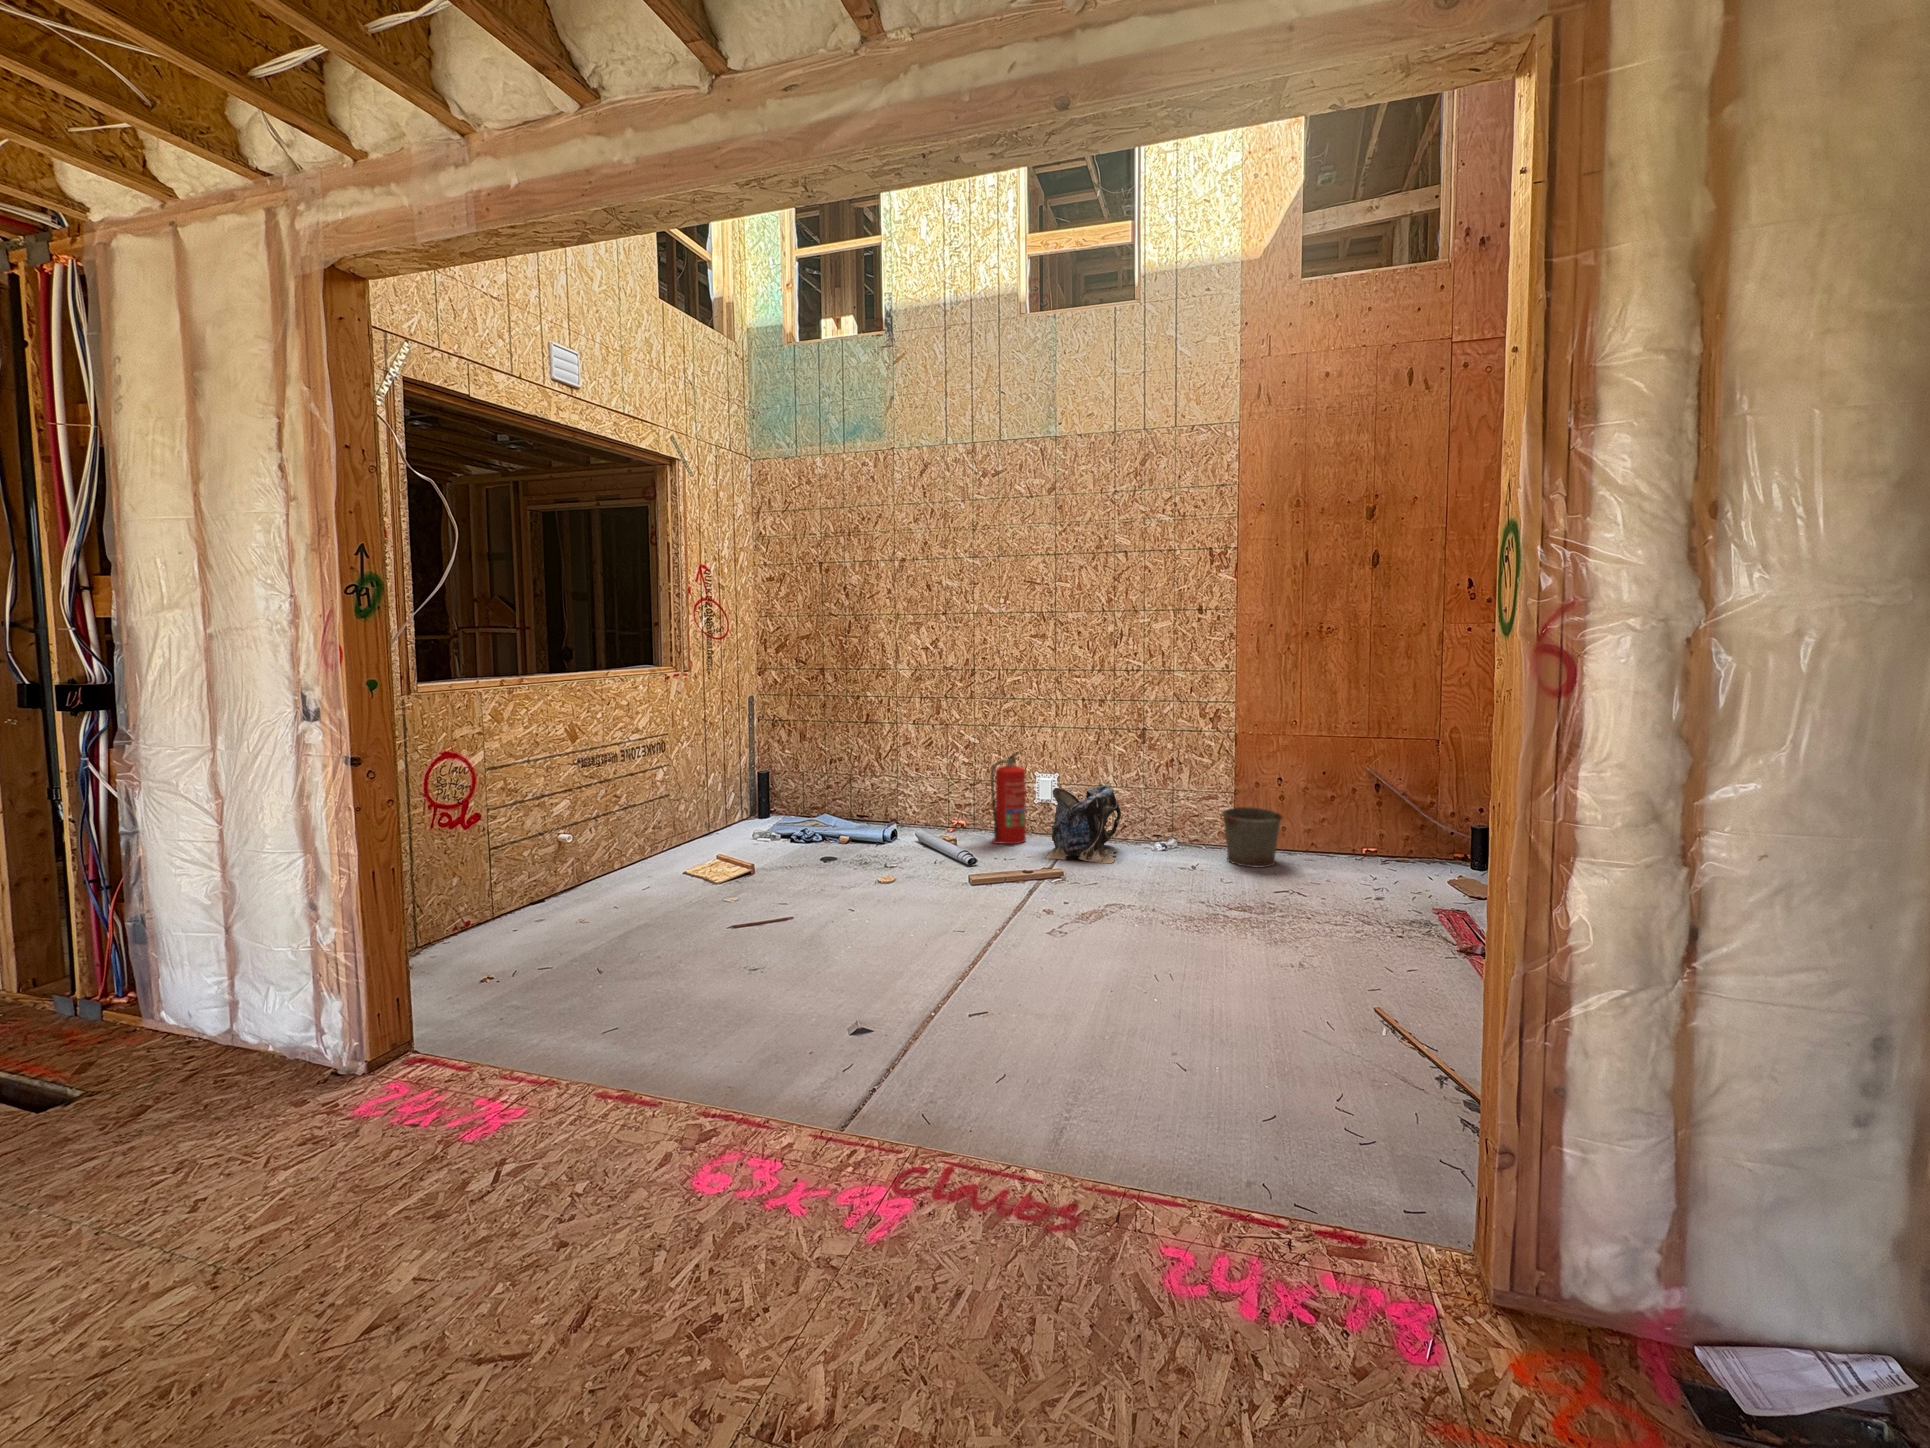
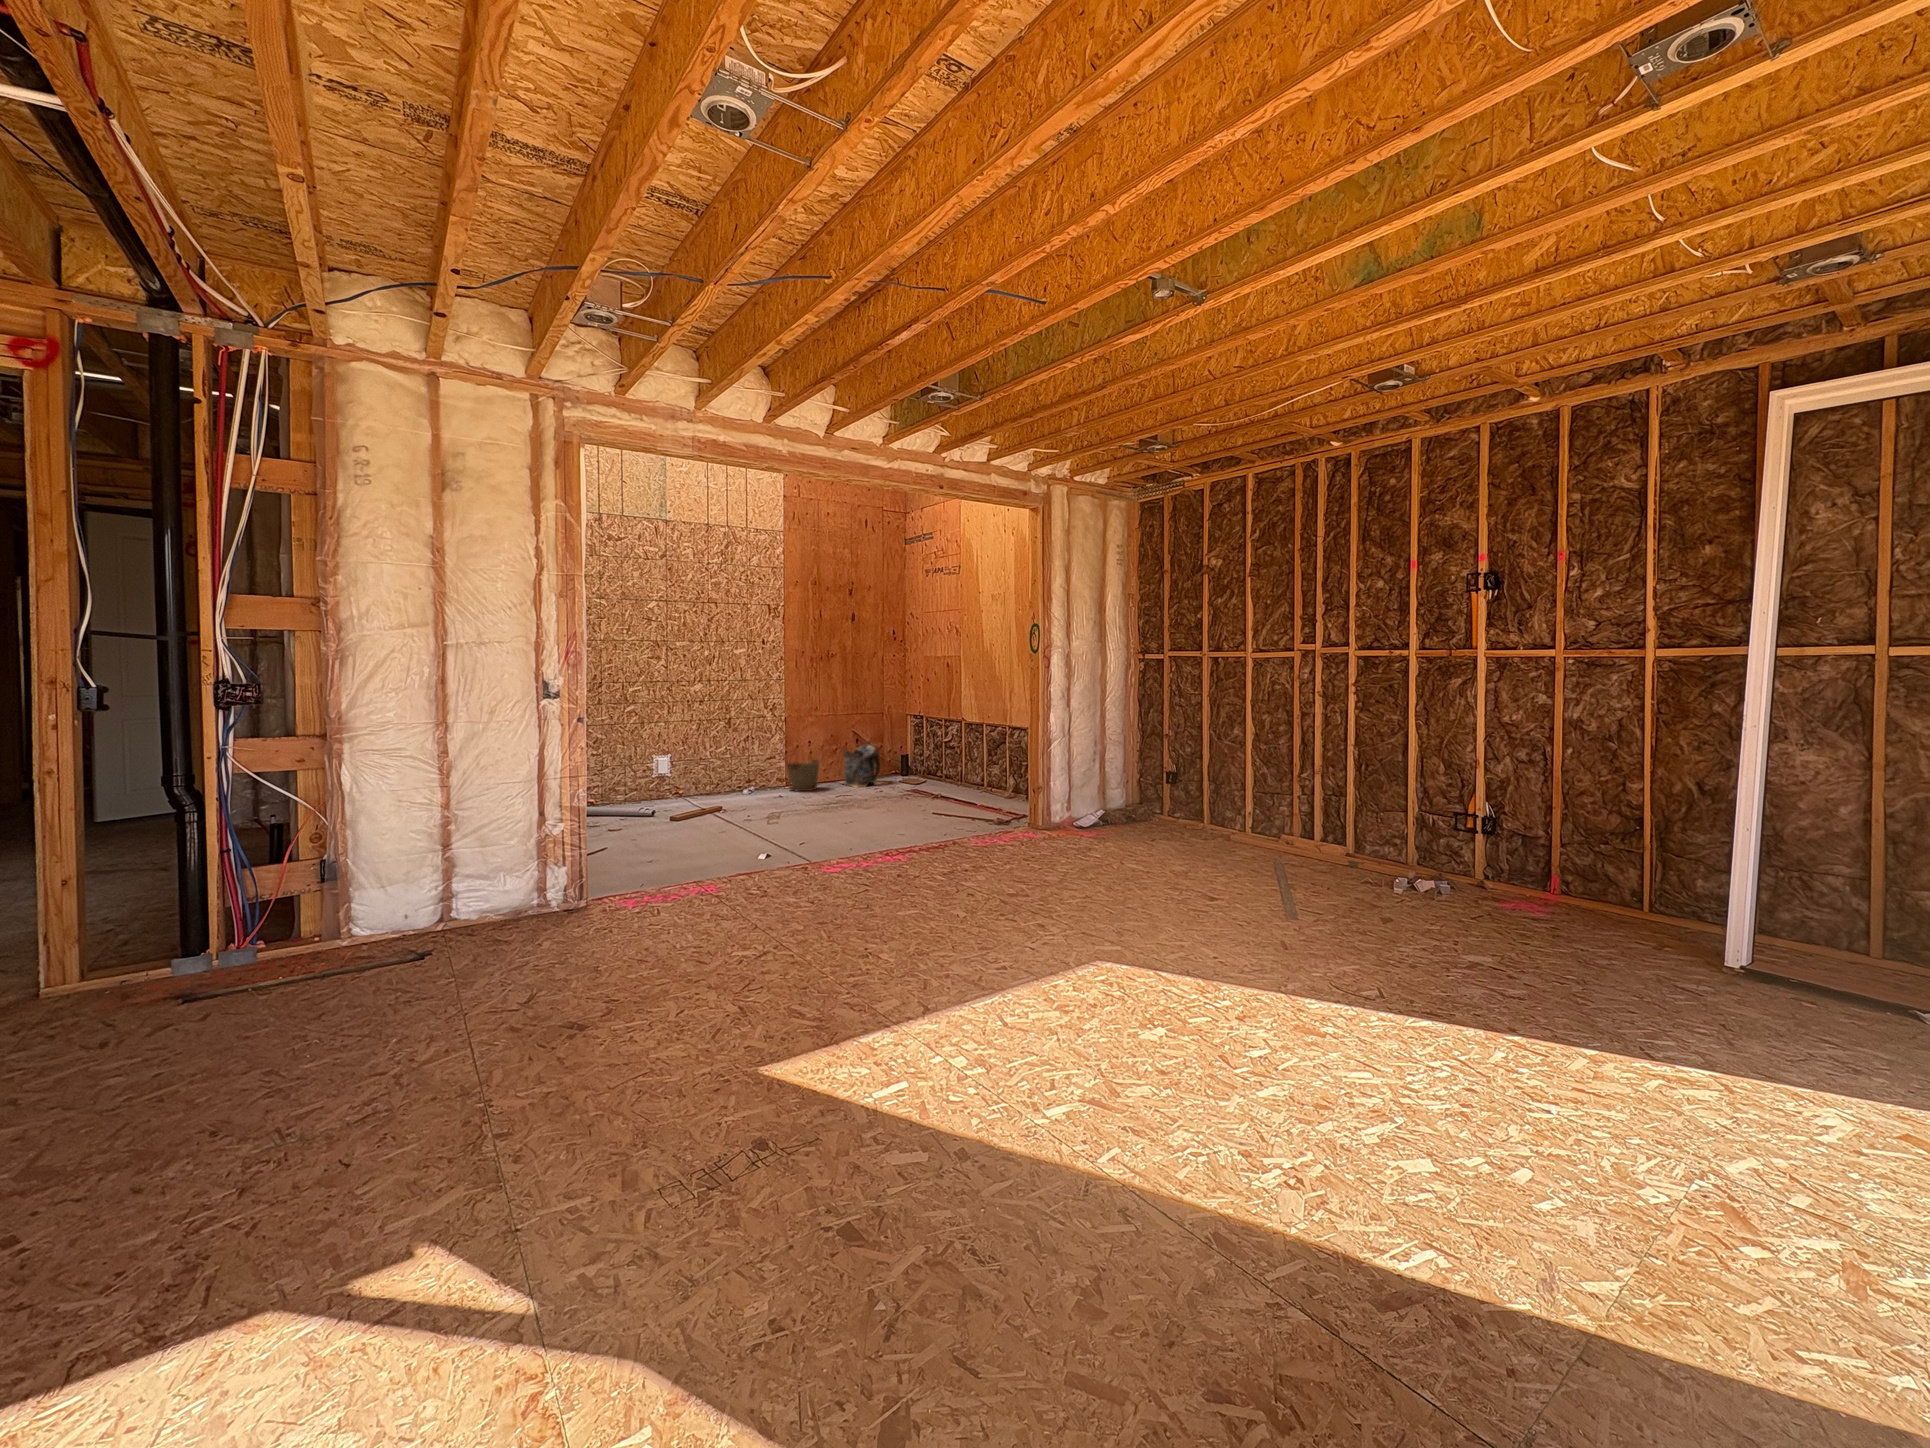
fire extinguisher: present [991,750,1026,844] -> none [628,739,653,808]
backpack: present [1045,786,1121,863] -> present [842,745,888,788]

